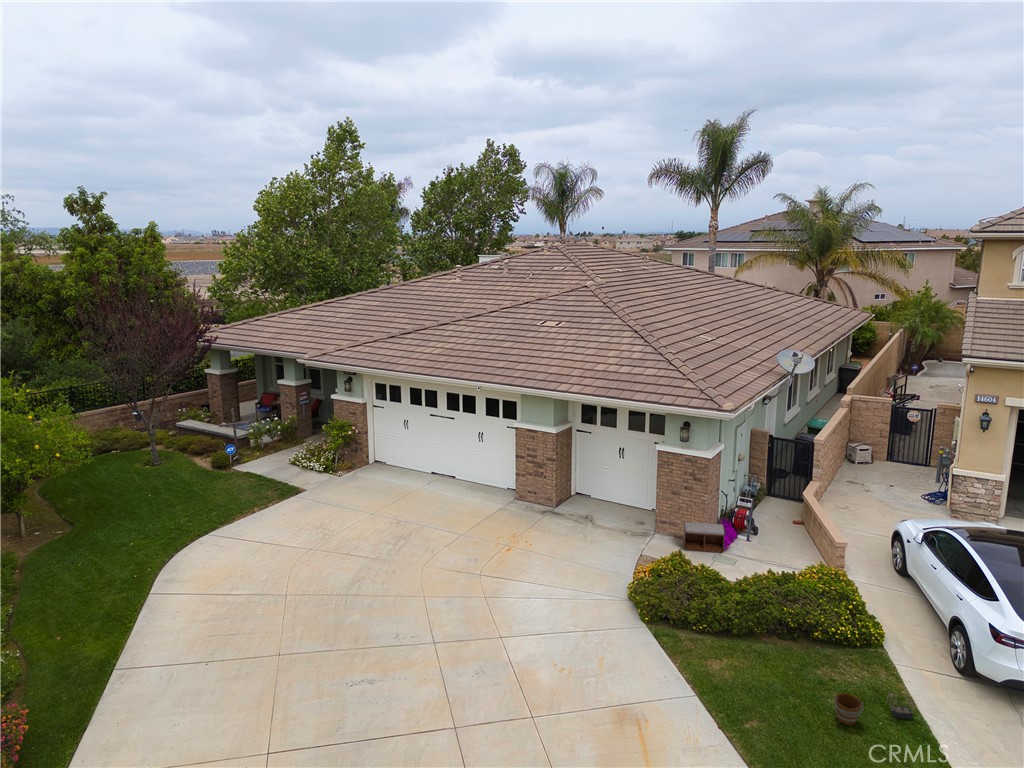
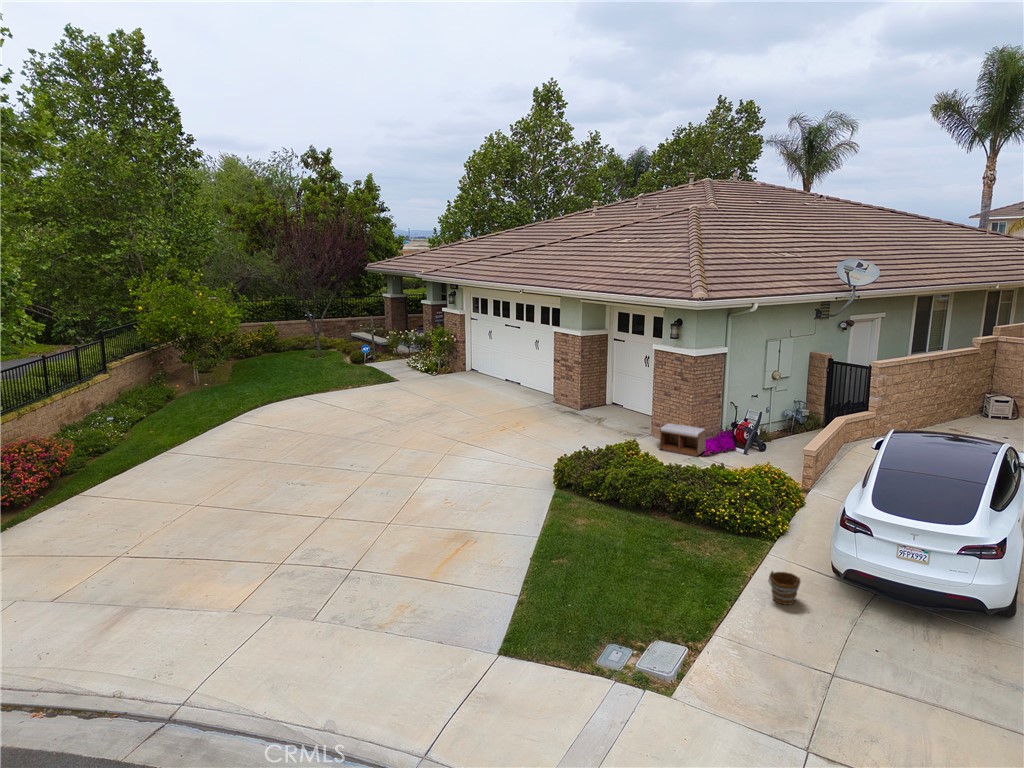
bucket: present [834,693,863,725] -> present [768,571,800,605]
decorative plant: present [888,694,914,719] -> none [695,560,726,594]

